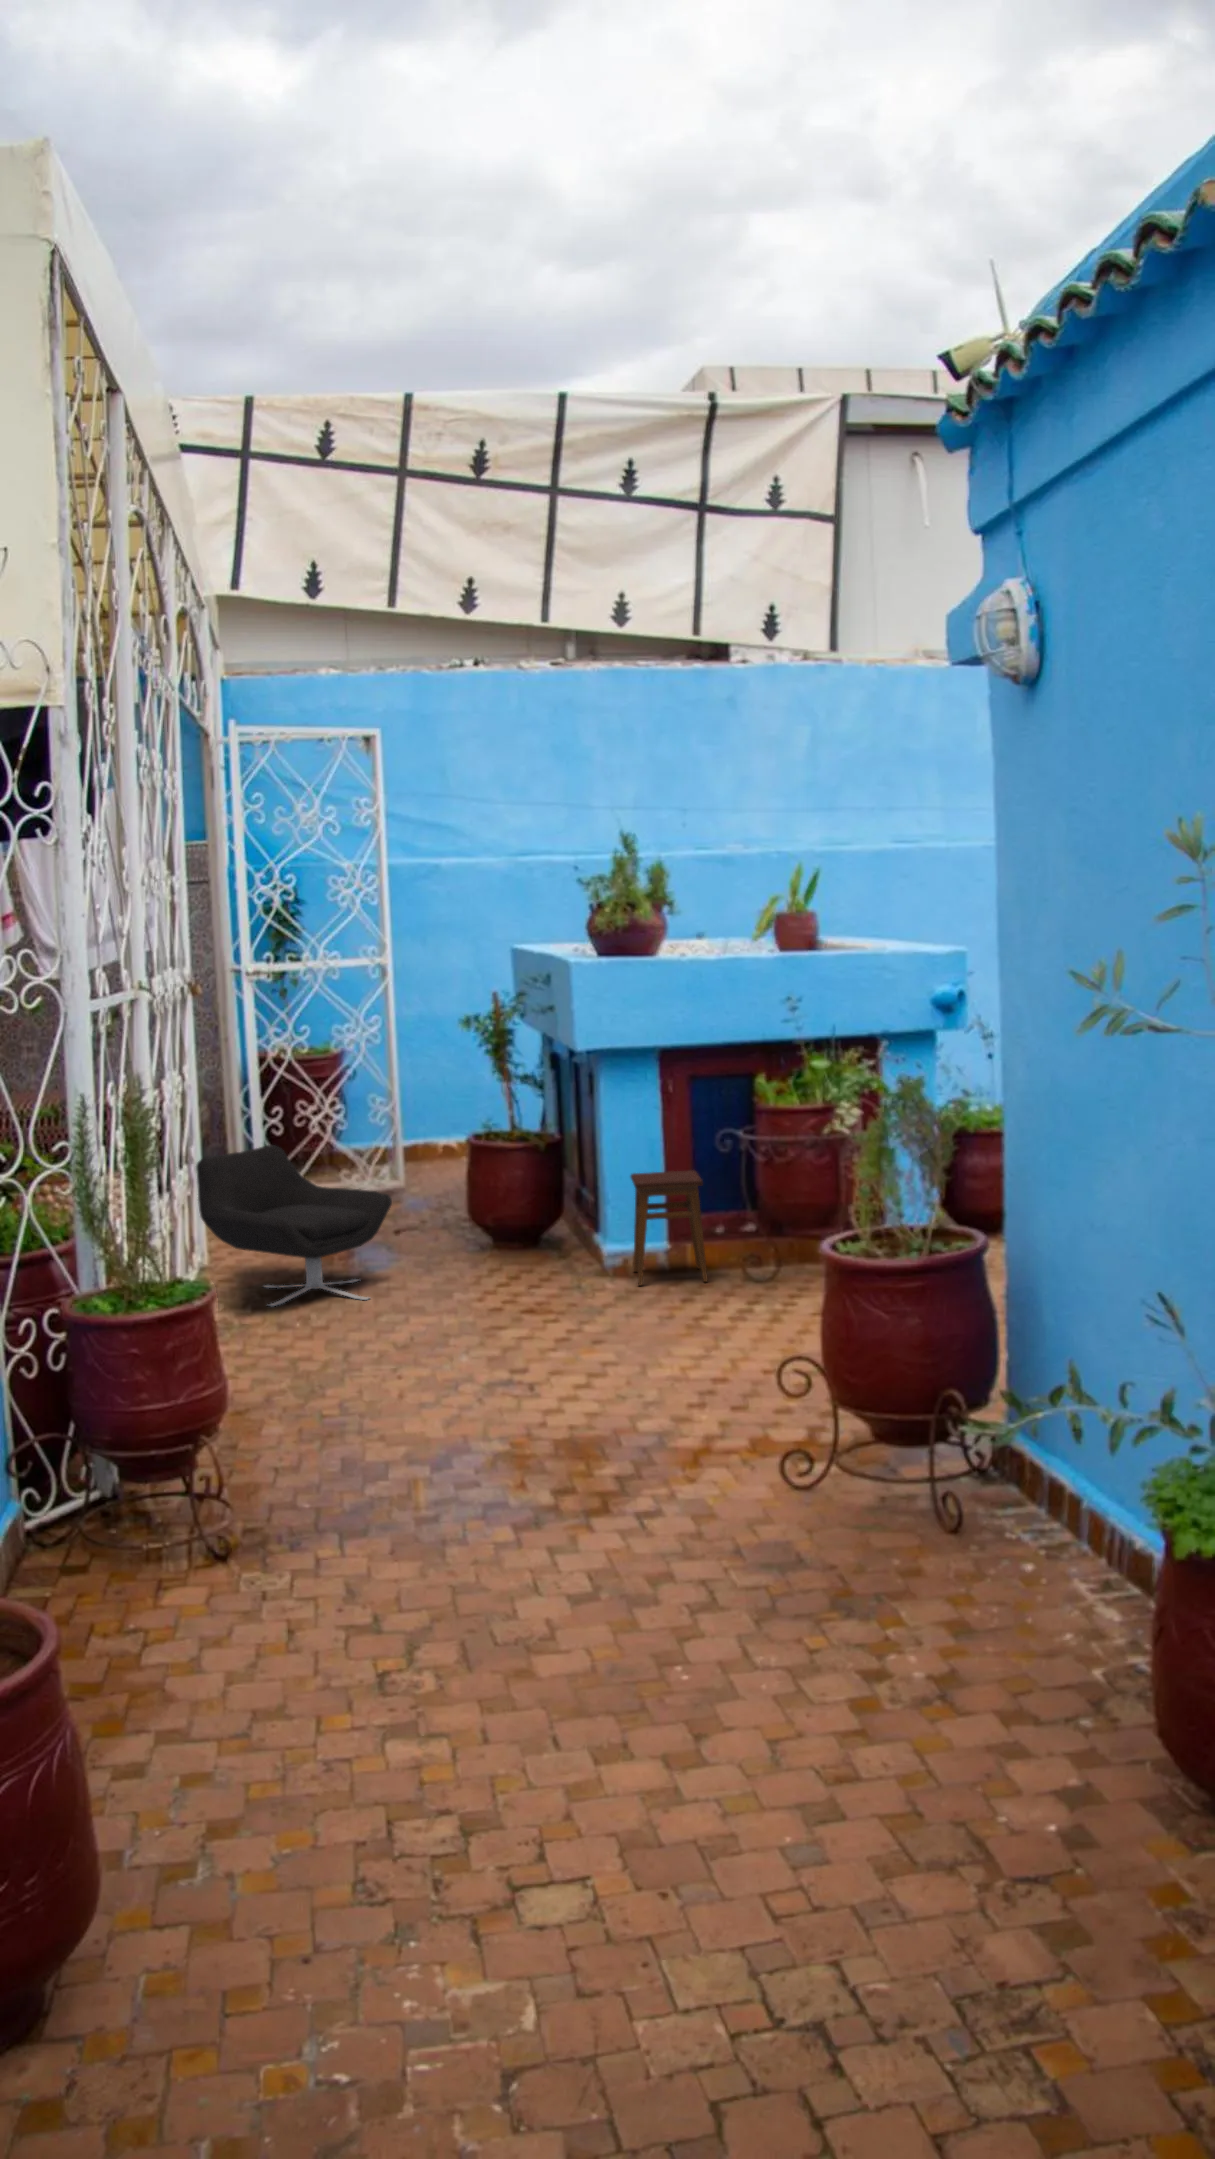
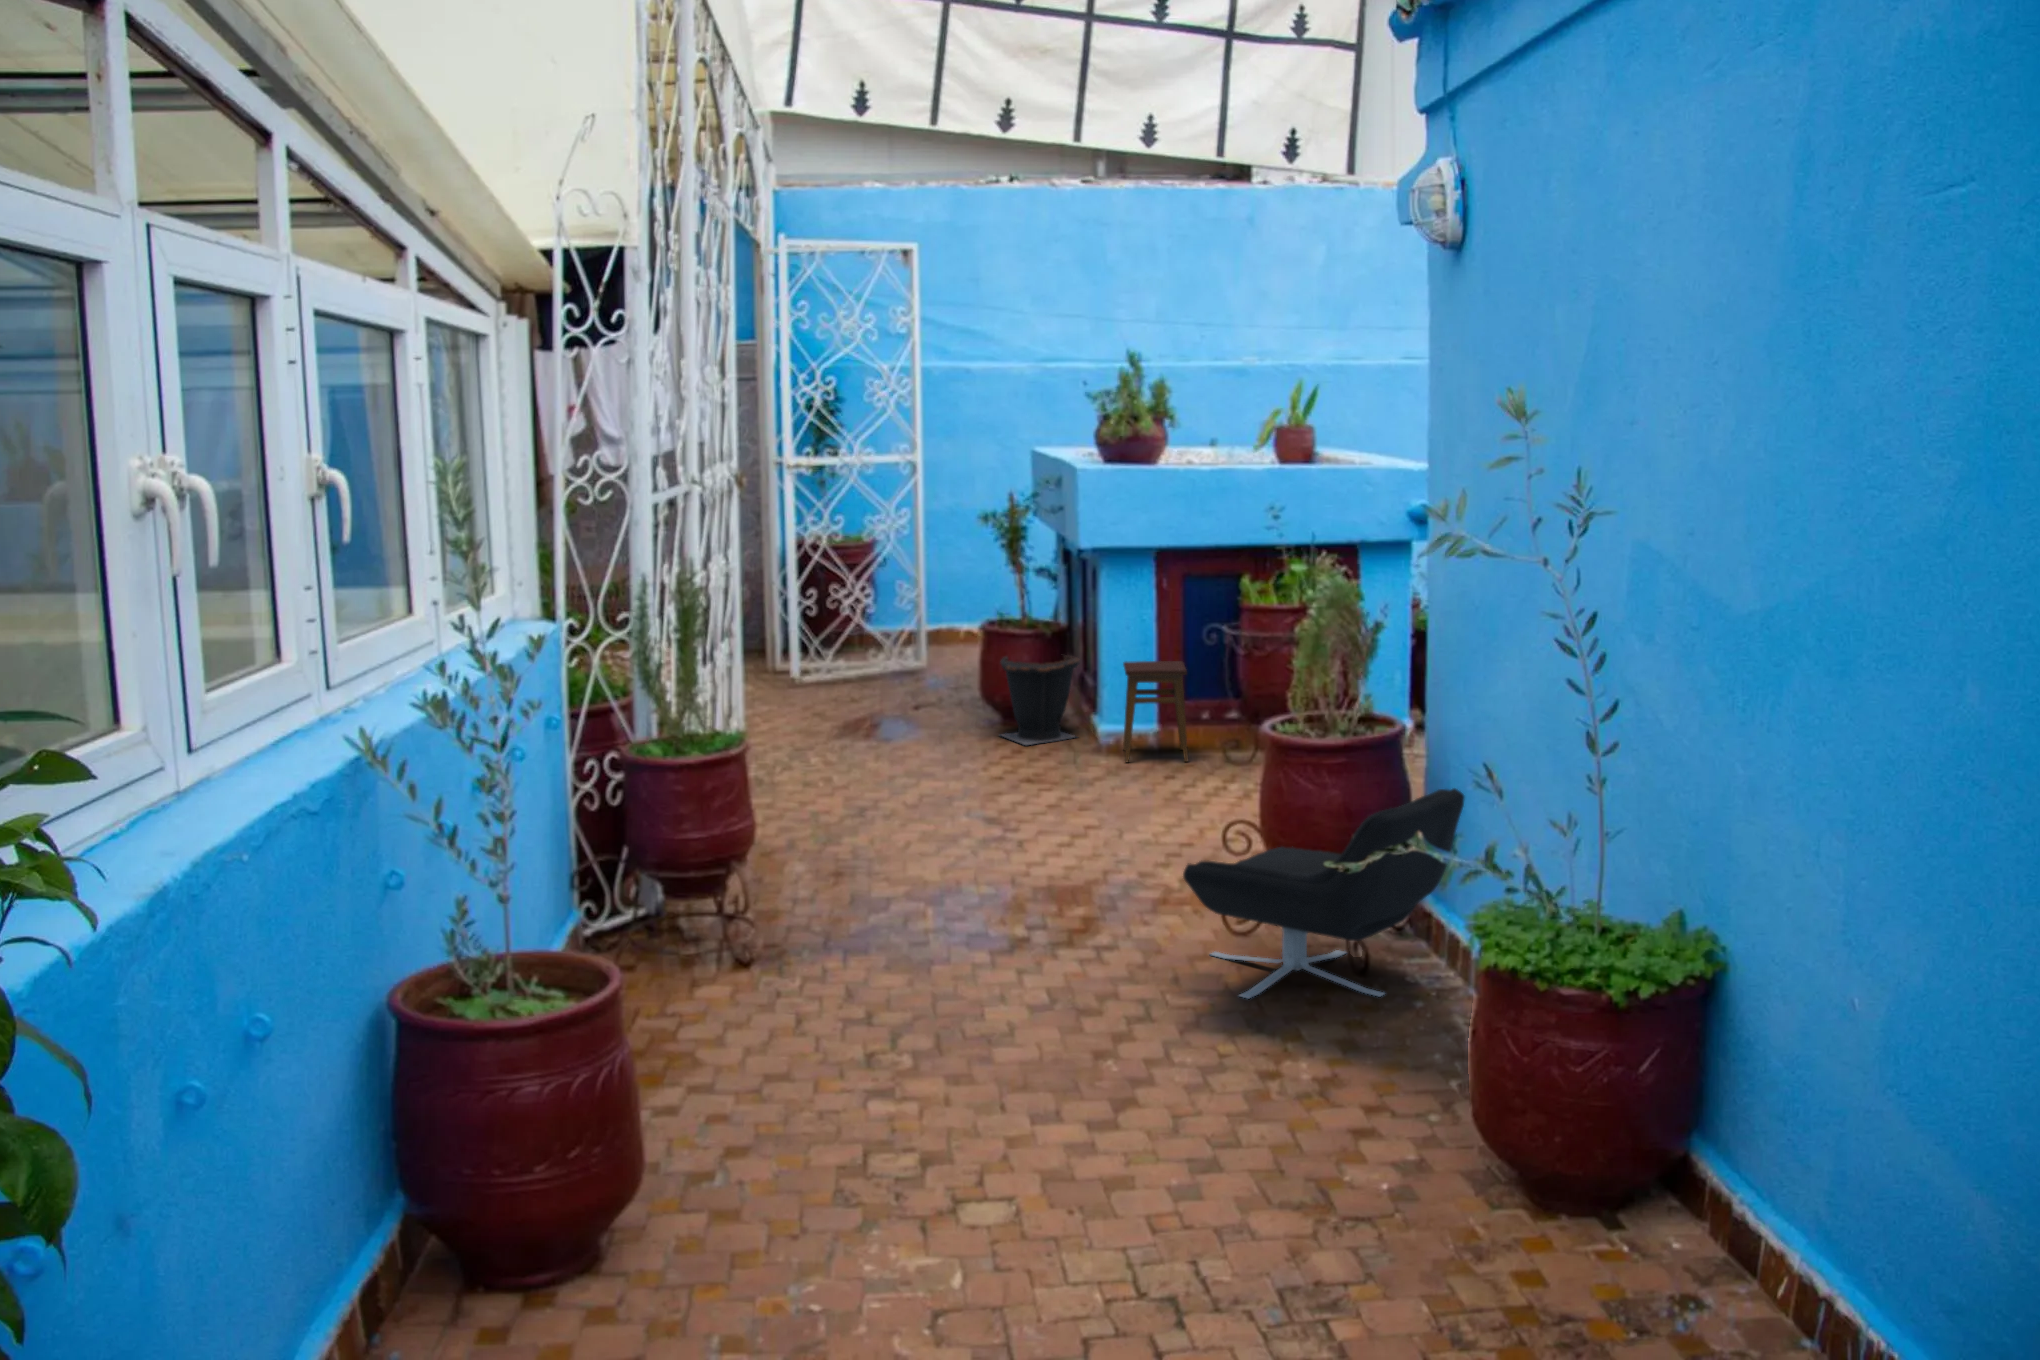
lounge chair: present [196,1145,392,1306] -> present [1183,788,1464,999]
bucket: none [492,1163,582,1271] -> present [1001,655,1080,745]

